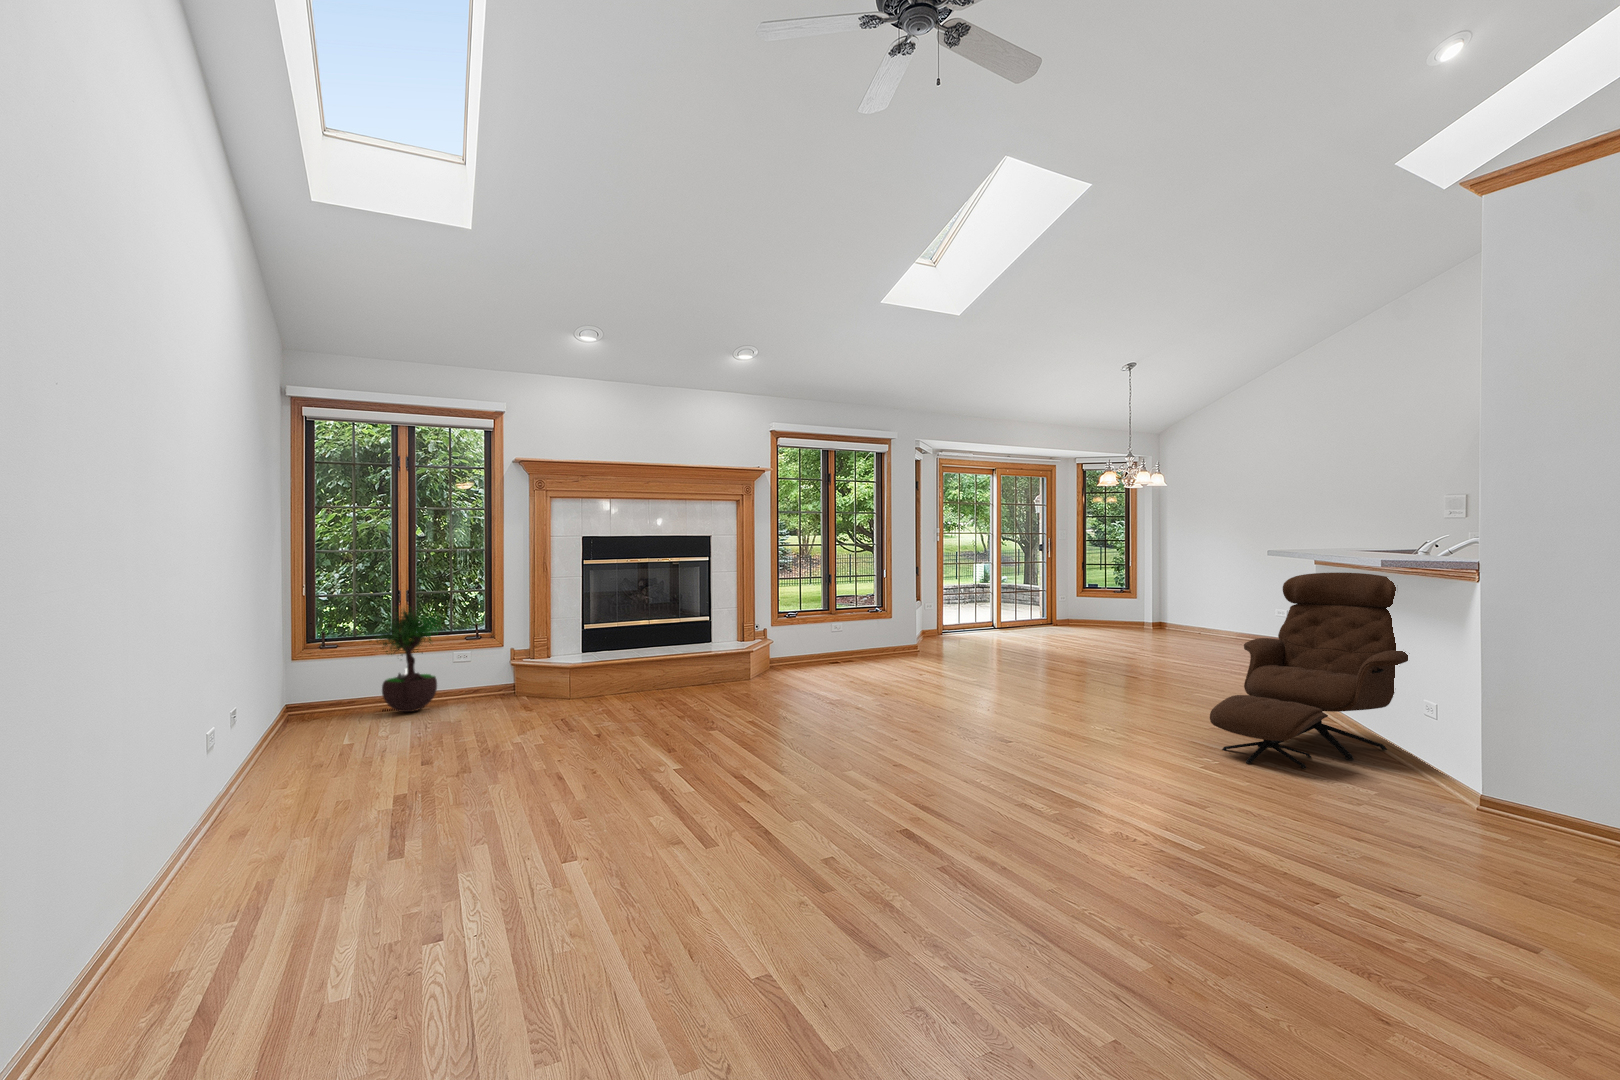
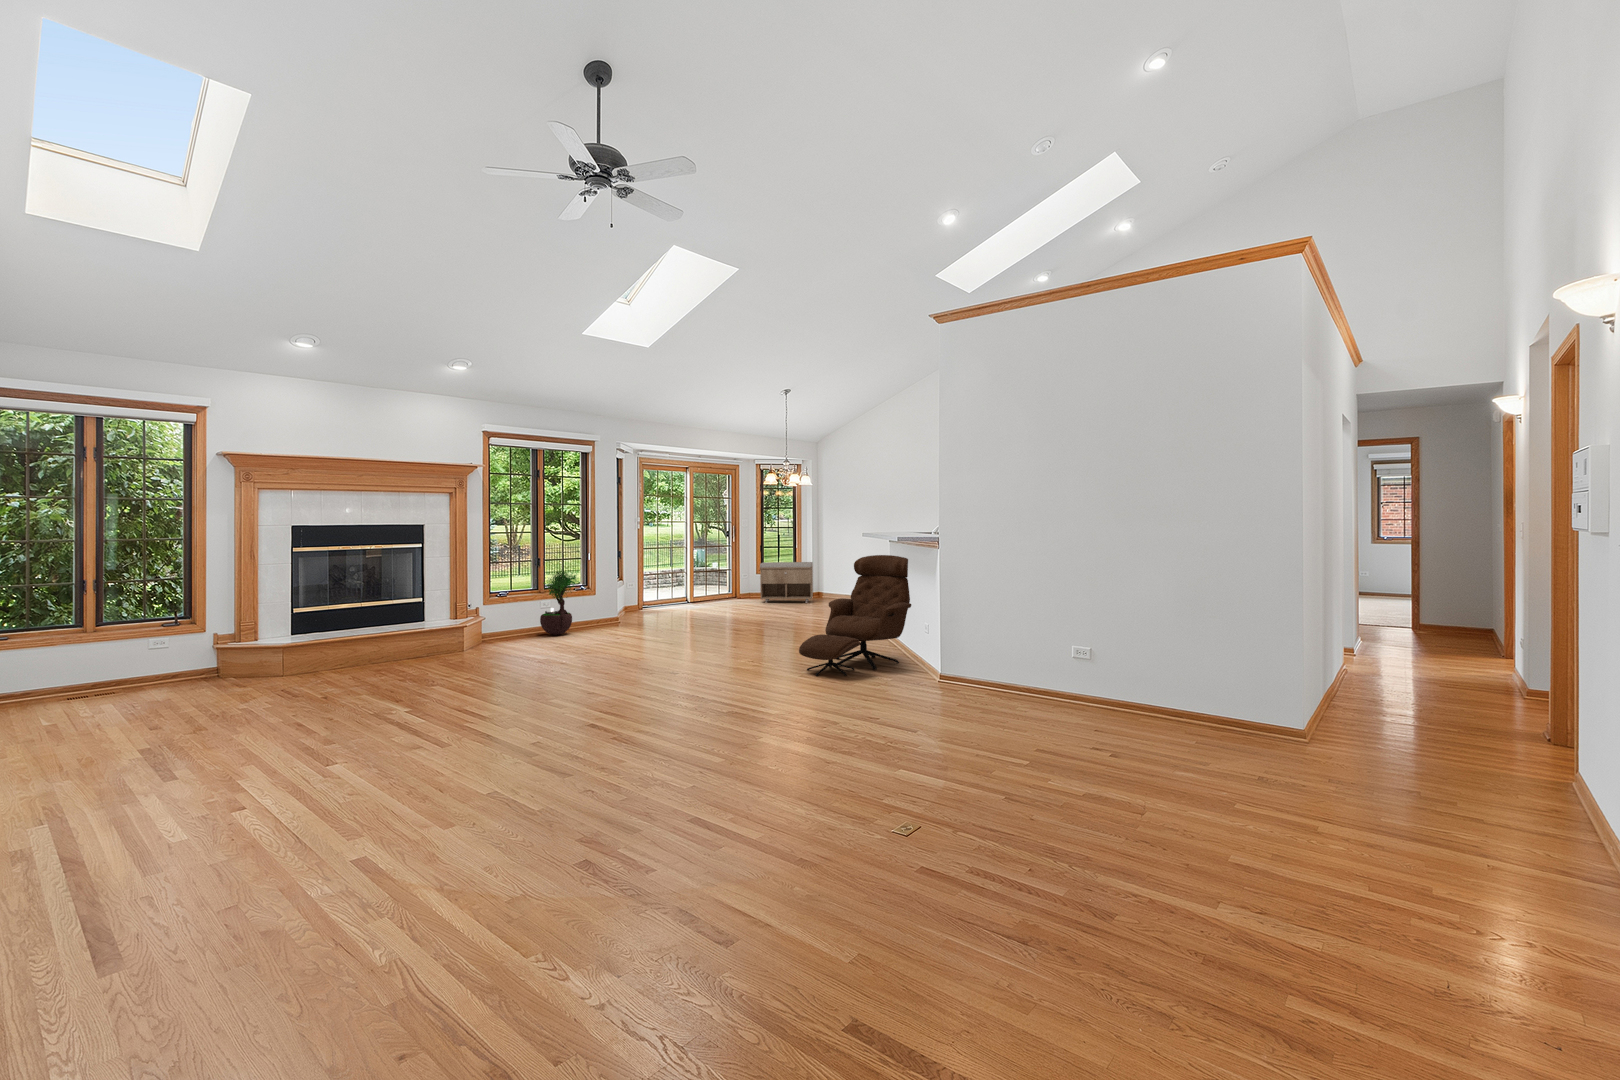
storage bench: none [1083,582,1155,635] -> present [760,562,813,603]
potted tree: present [375,607,441,712] -> present [540,569,579,635]

